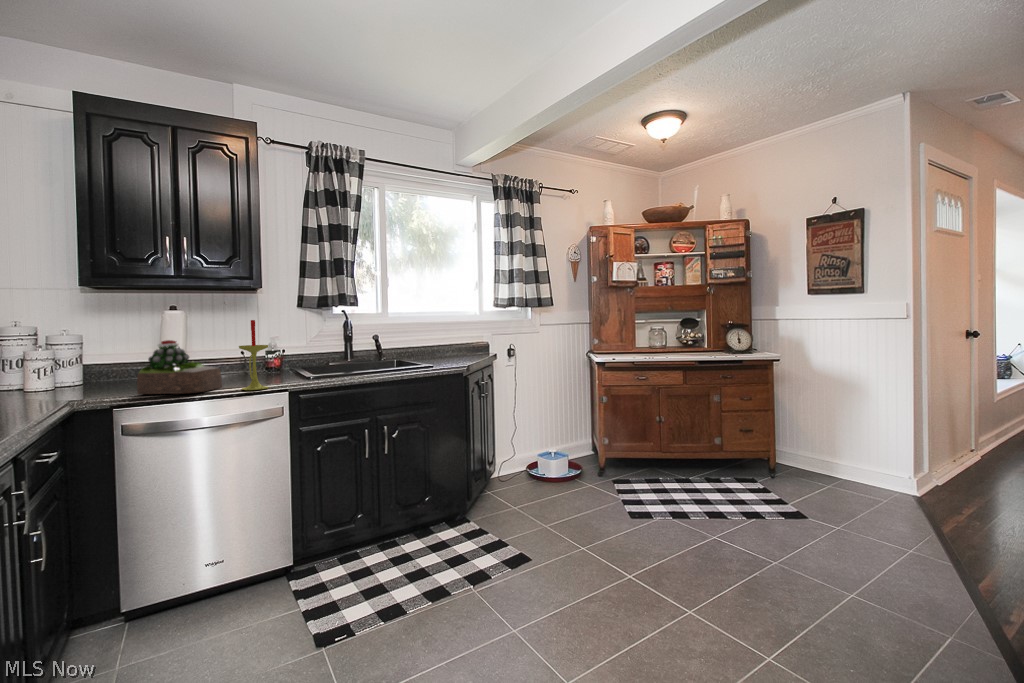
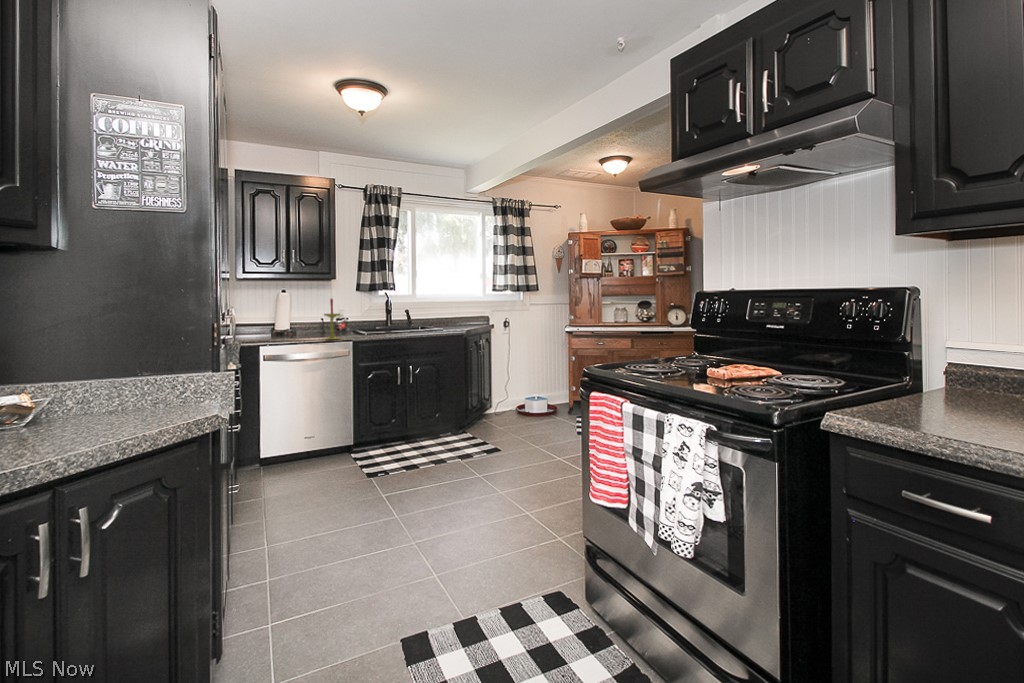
succulent plant: present [137,340,222,394] -> none [269,310,314,340]

